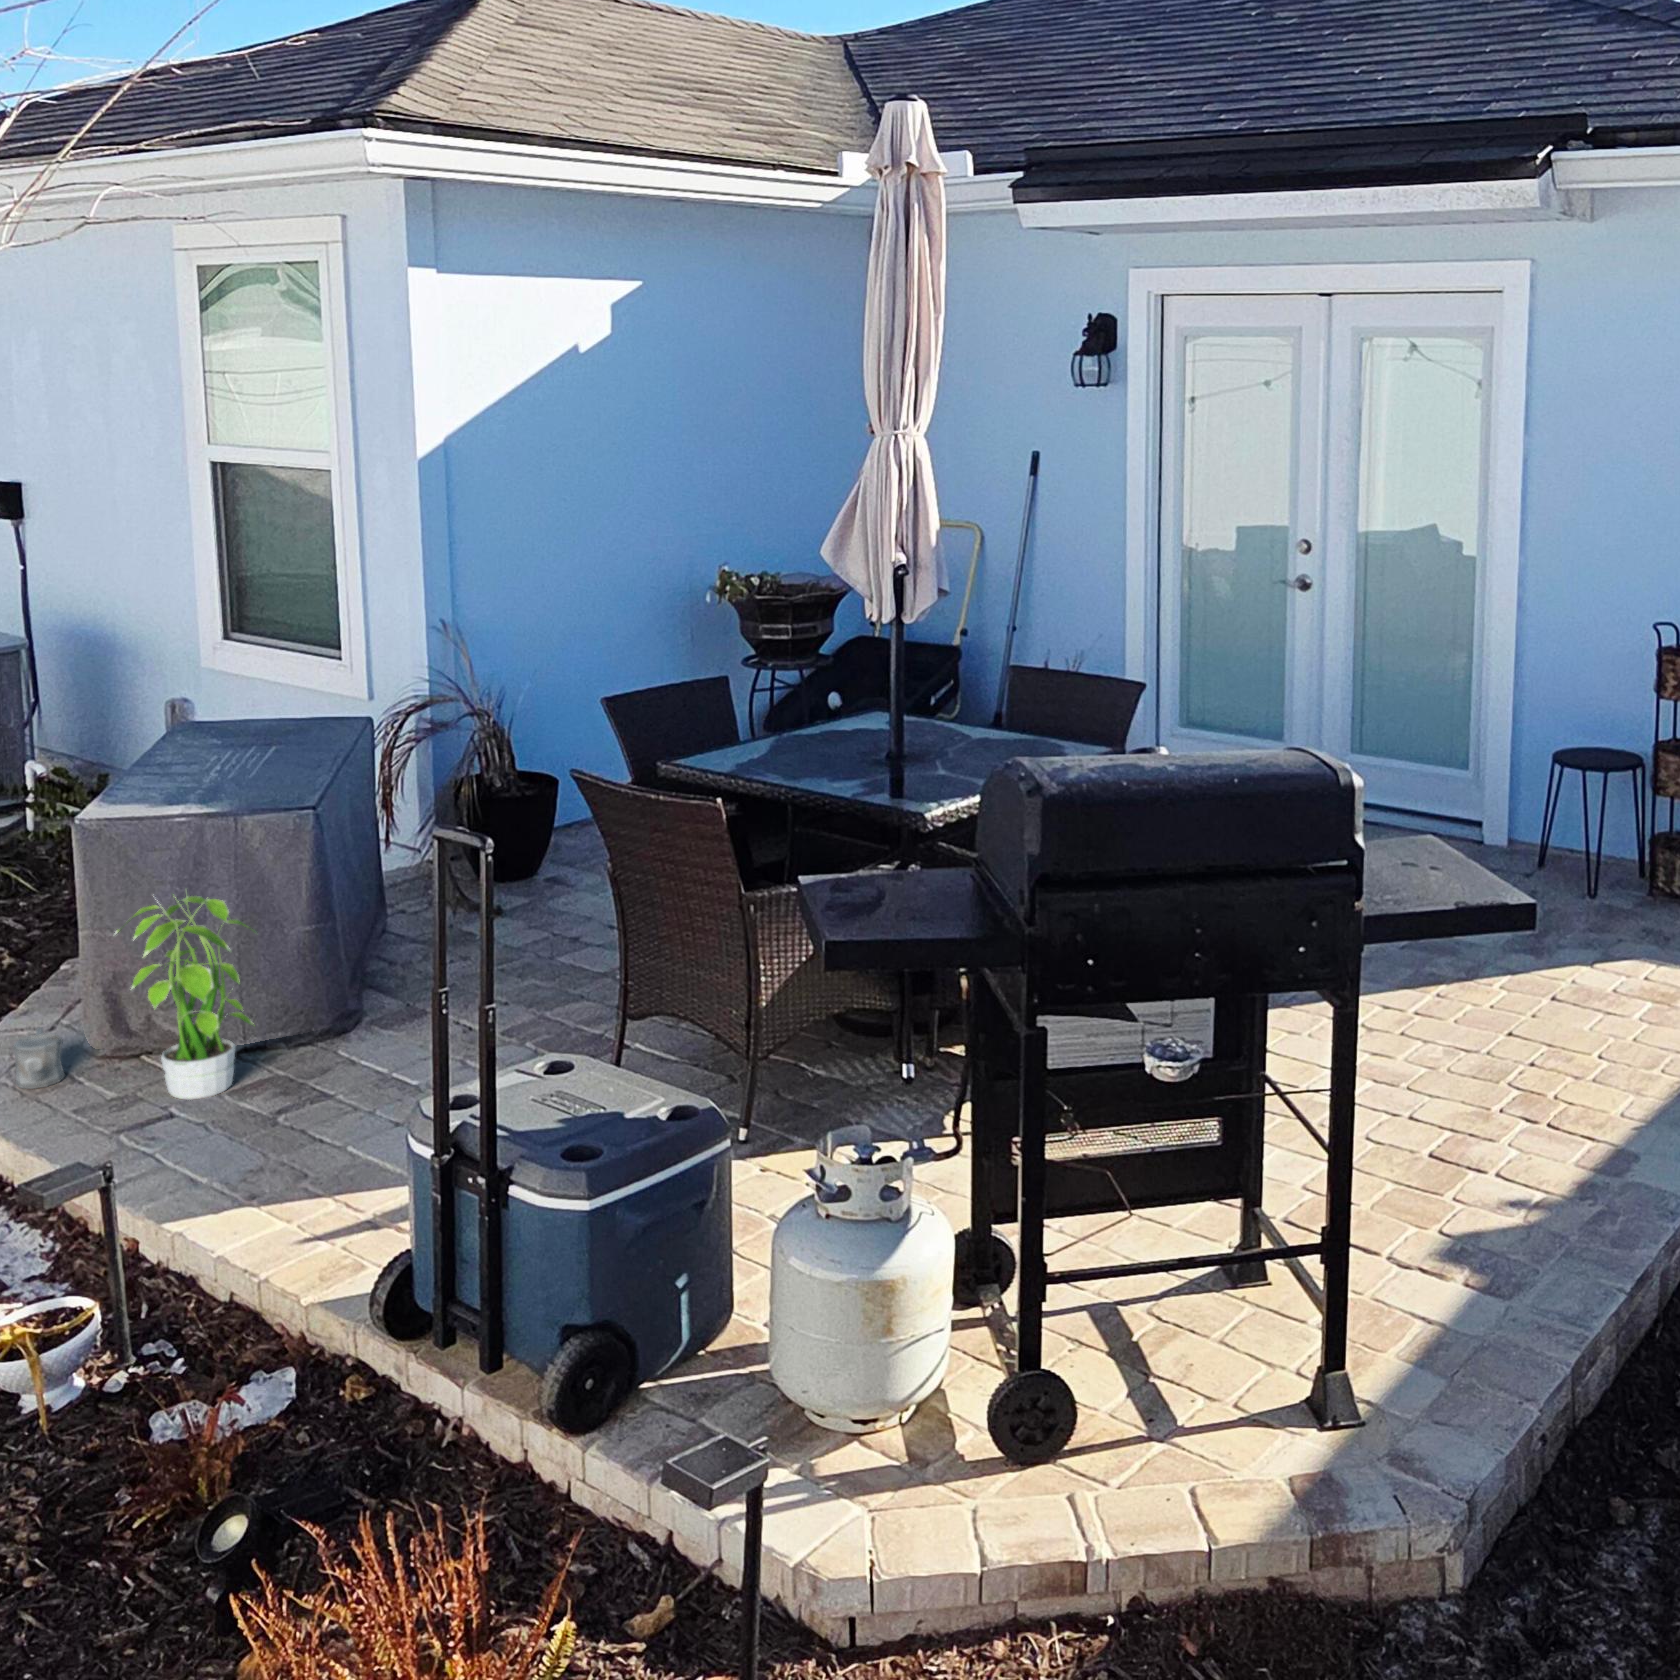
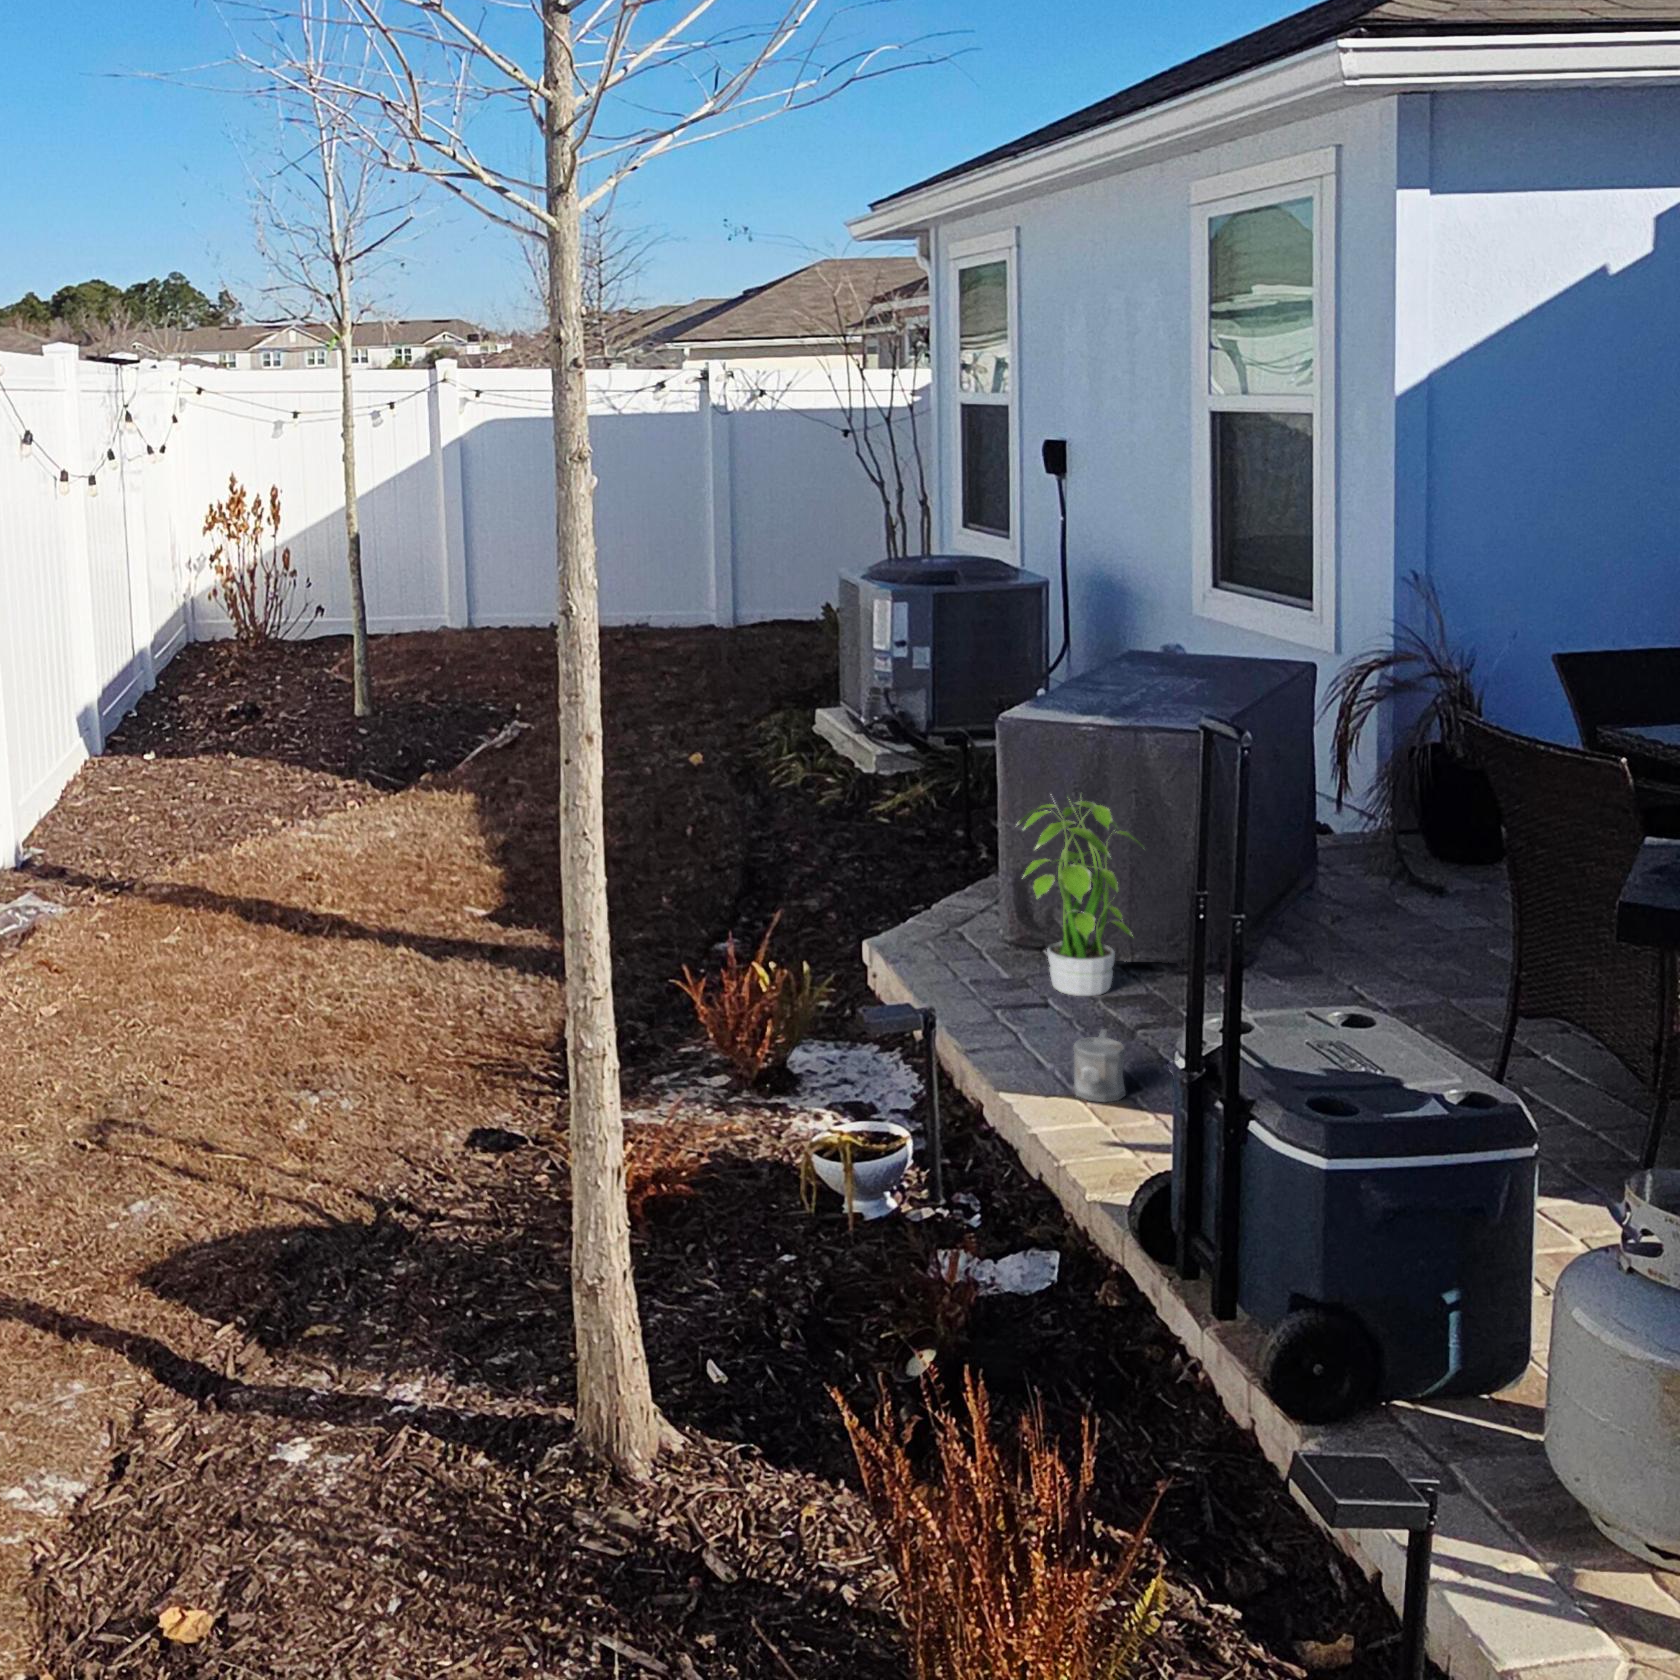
watering can: present [13,1027,65,1089] -> present [1073,1029,1126,1102]

